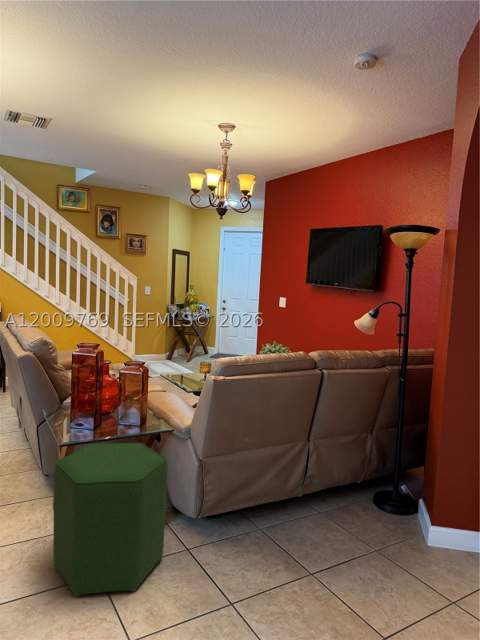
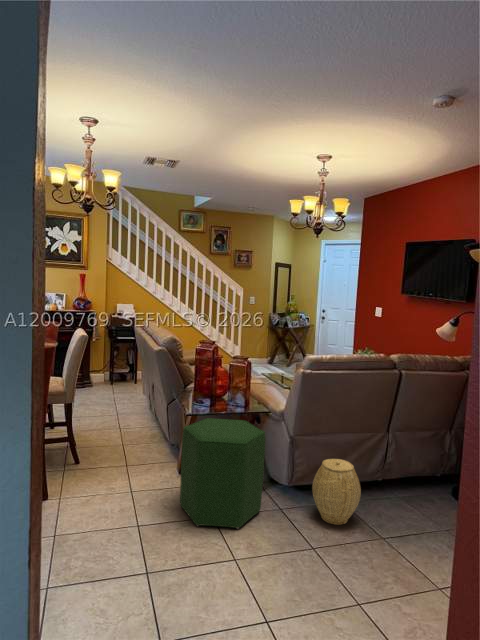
woven basket: none [227,481,284,563] -> present [312,459,361,525]

